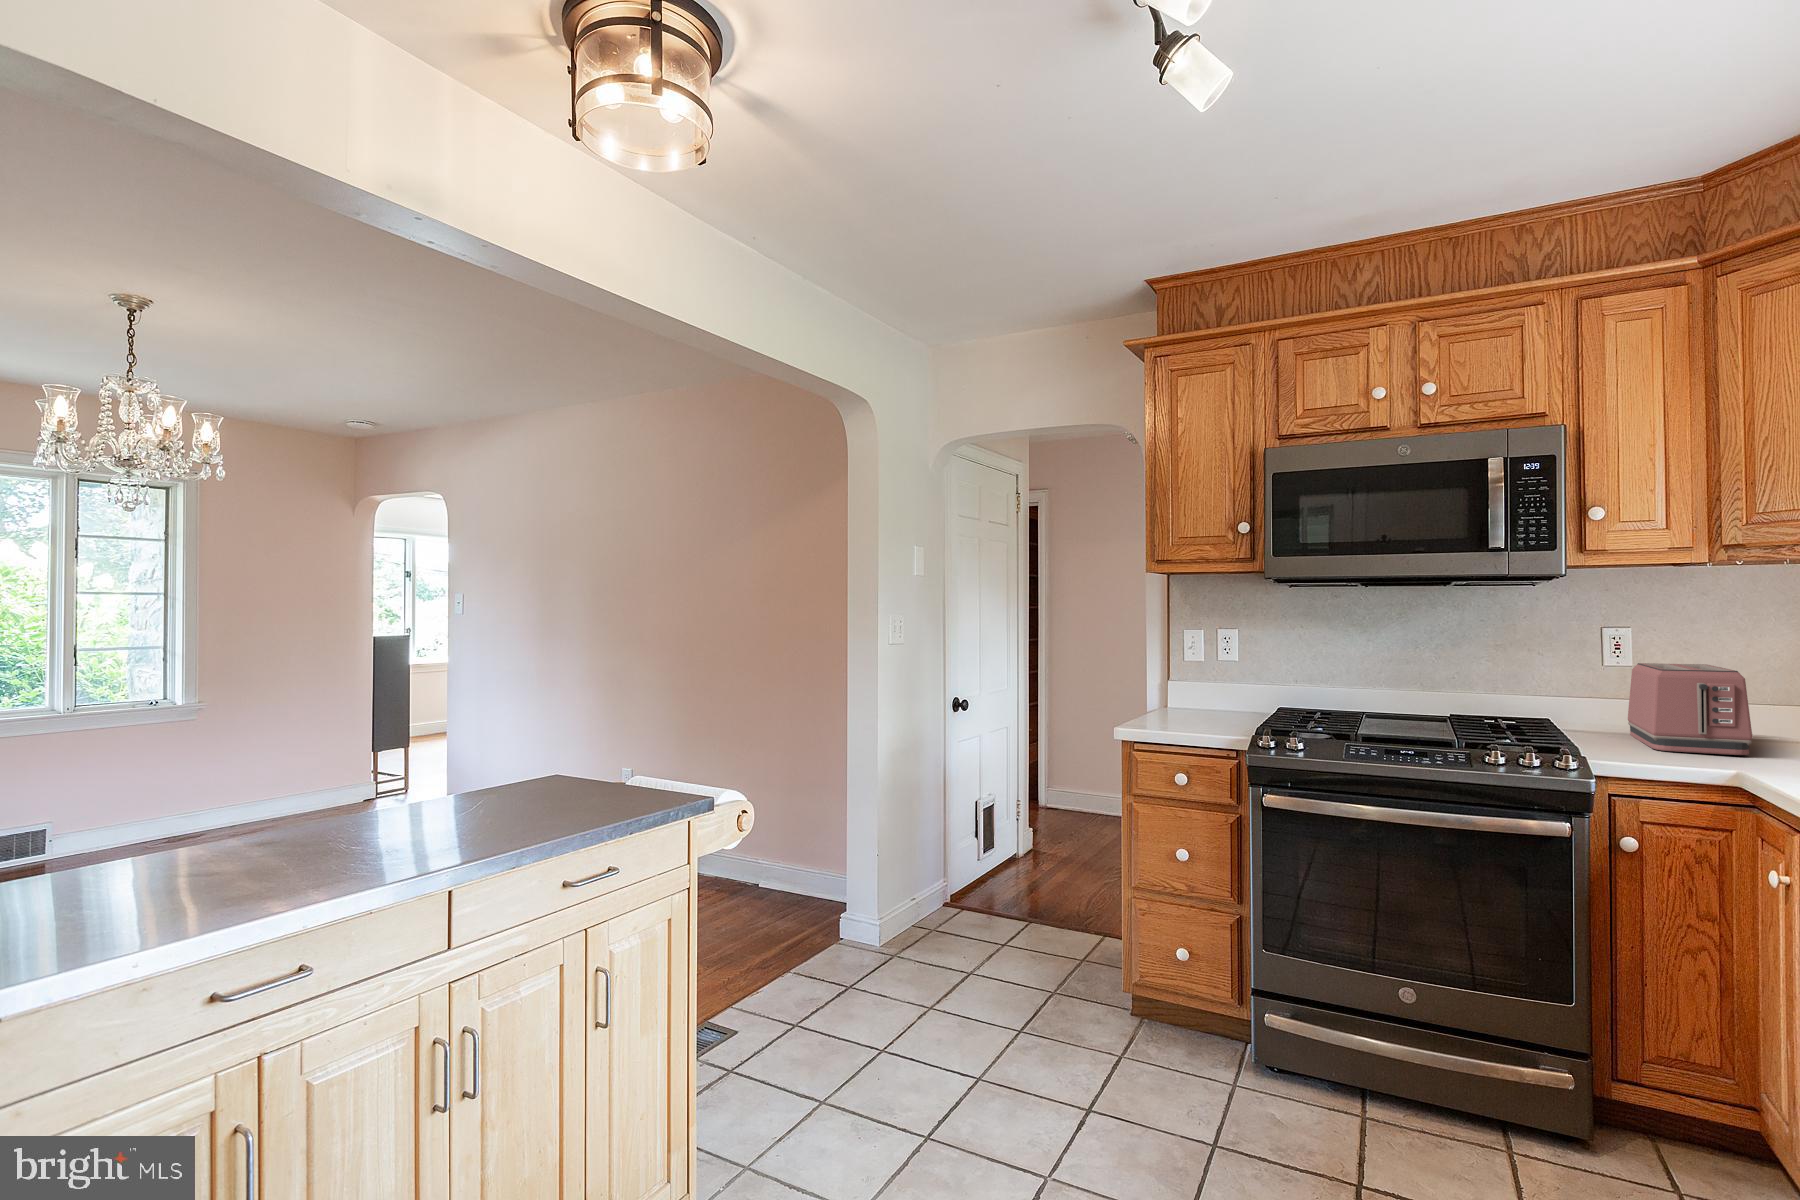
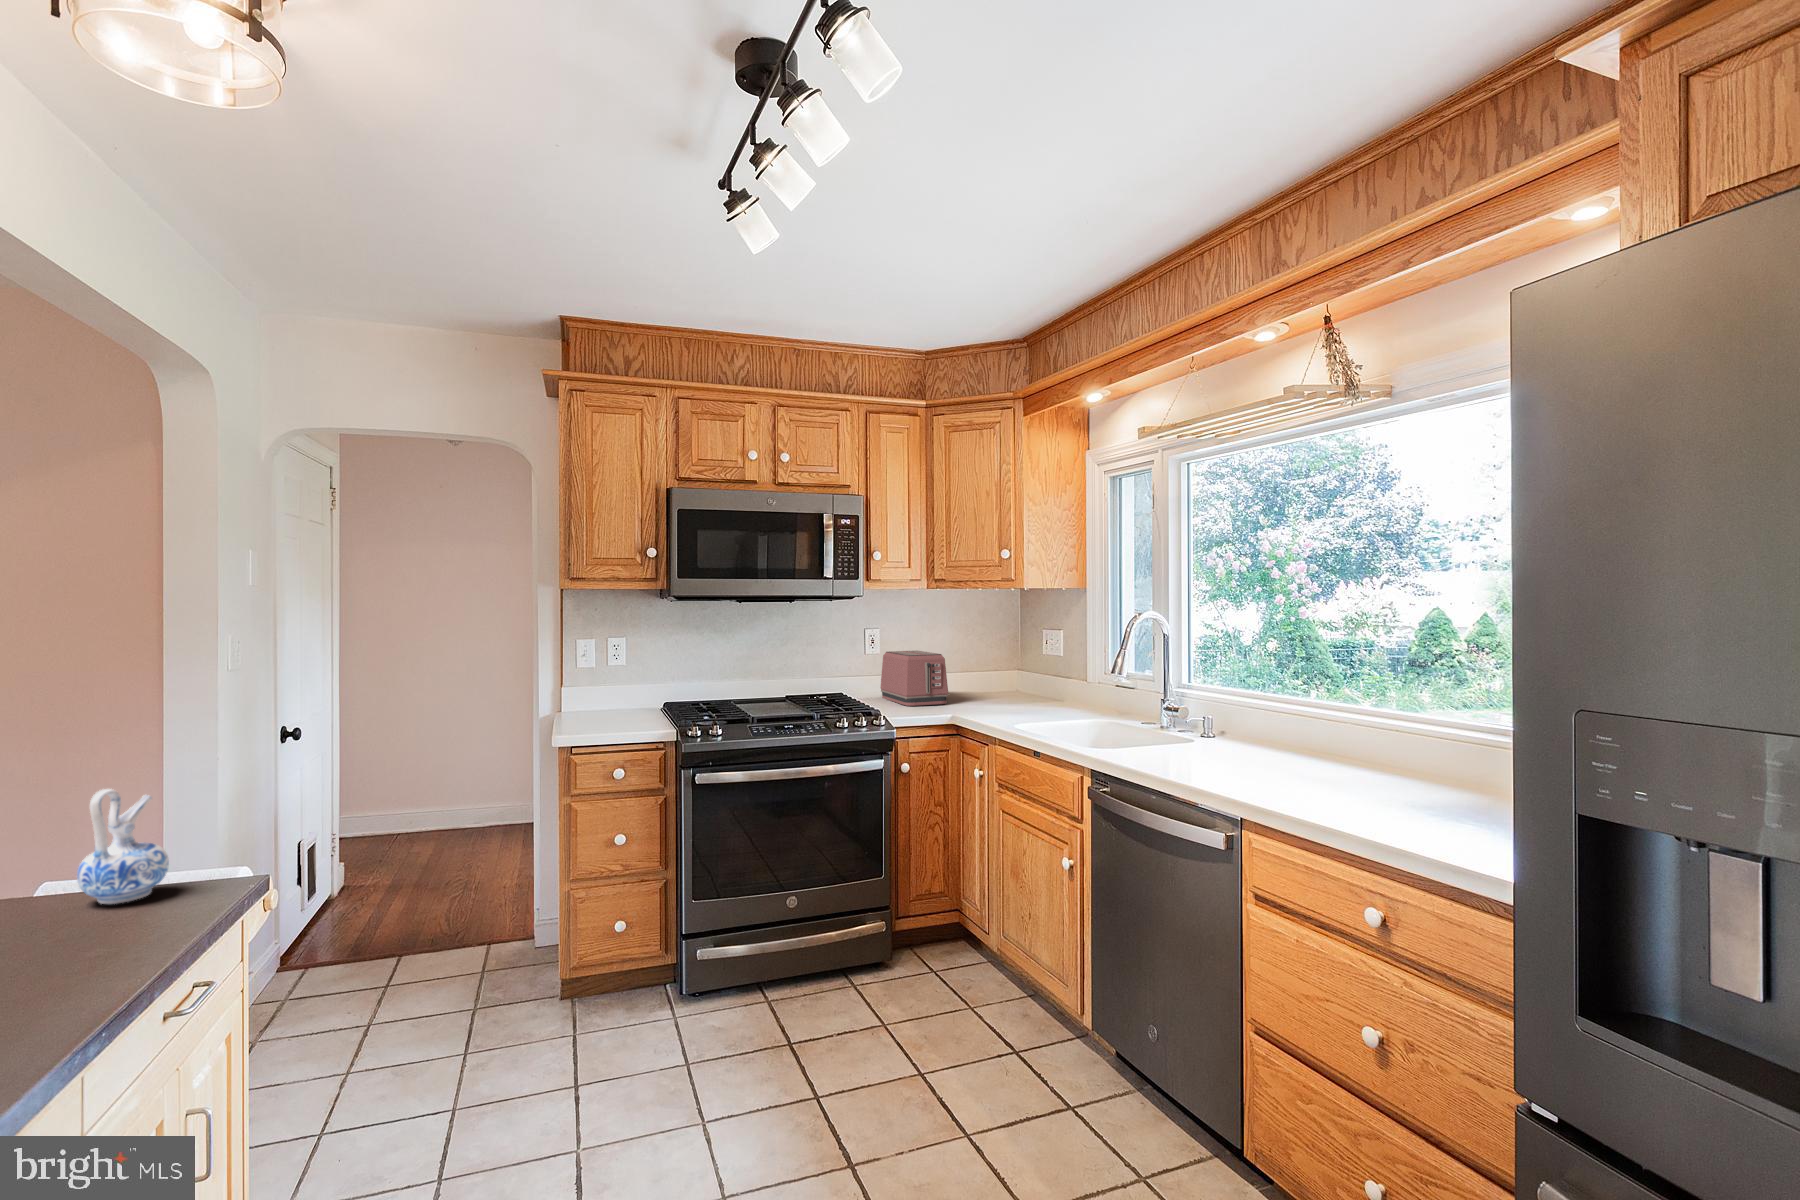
ceramic pitcher: none [623,712,676,798] -> present [77,789,169,904]

